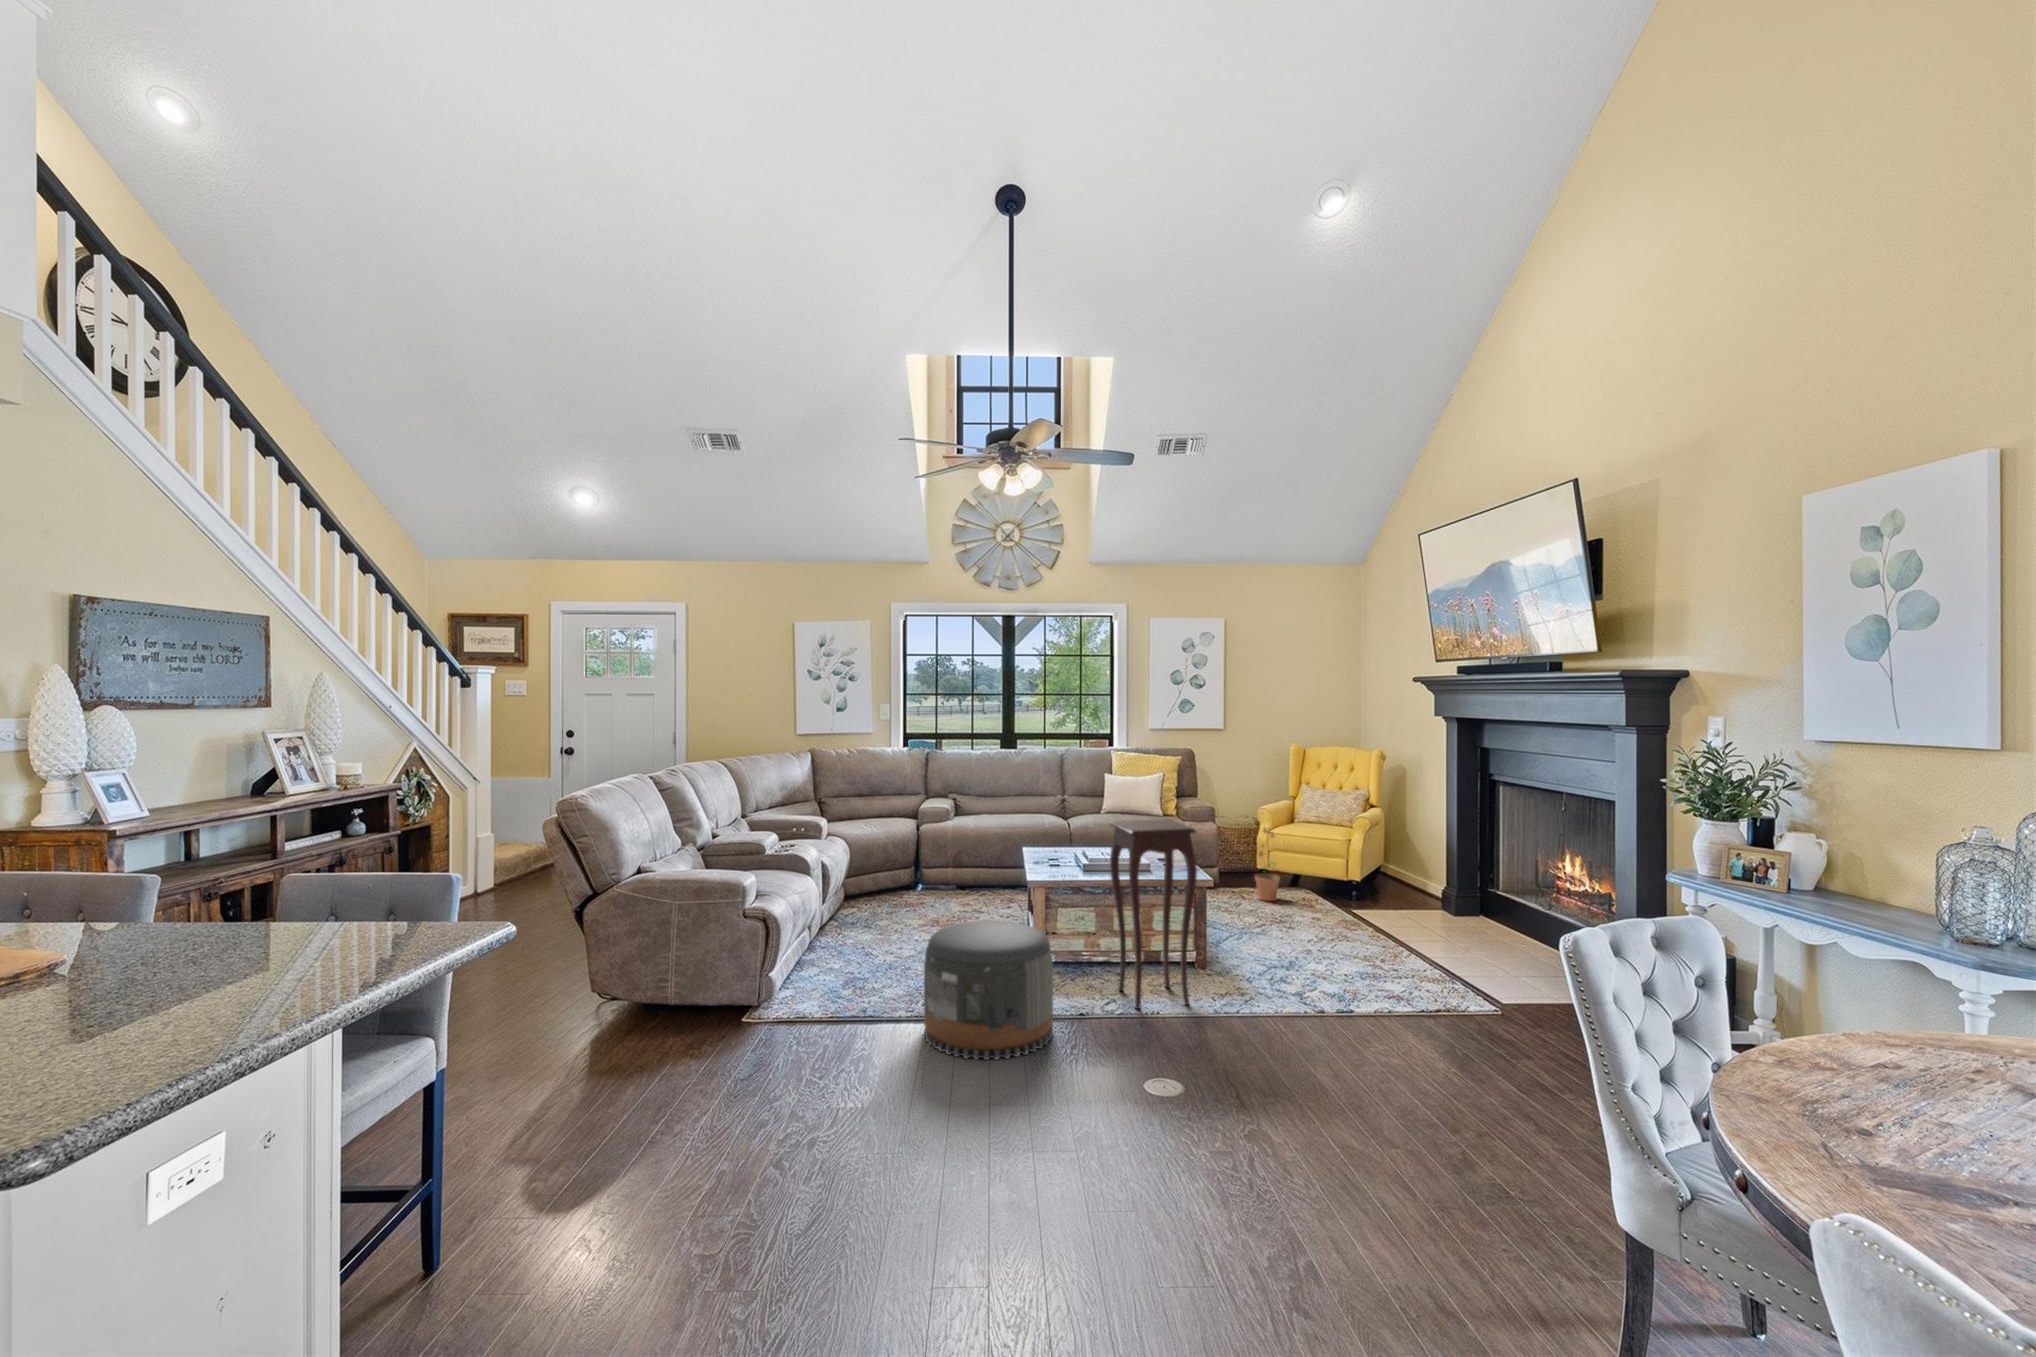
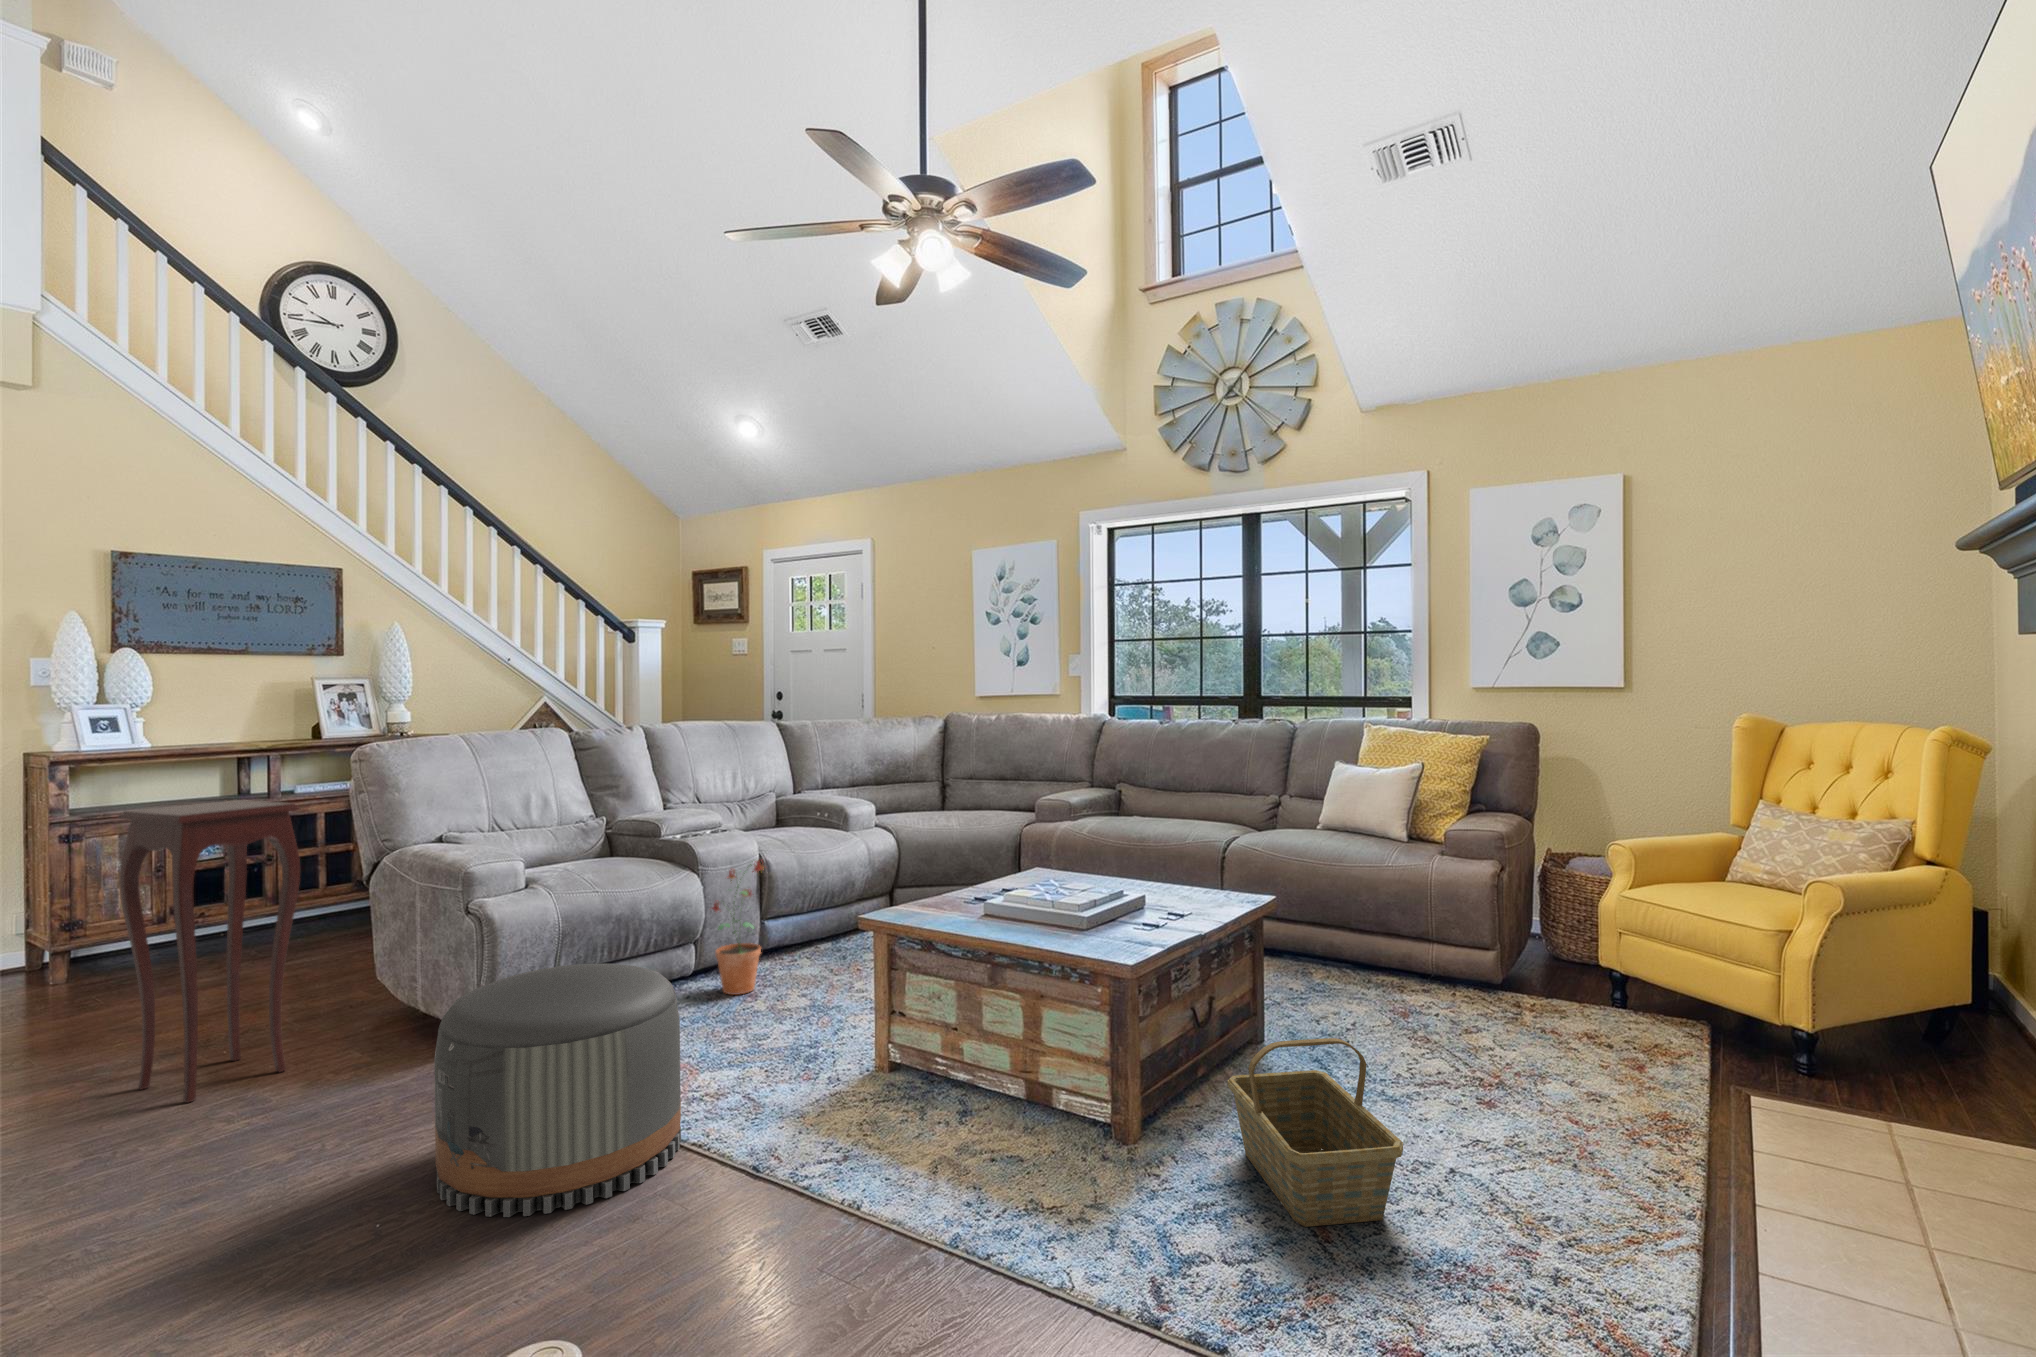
side table: present [1110,819,1197,1009] -> present [118,800,300,1103]
potted plant: present [1253,828,1280,901] -> present [712,860,764,995]
basket: none [1238,900,1333,975] -> present [1228,1038,1403,1227]

